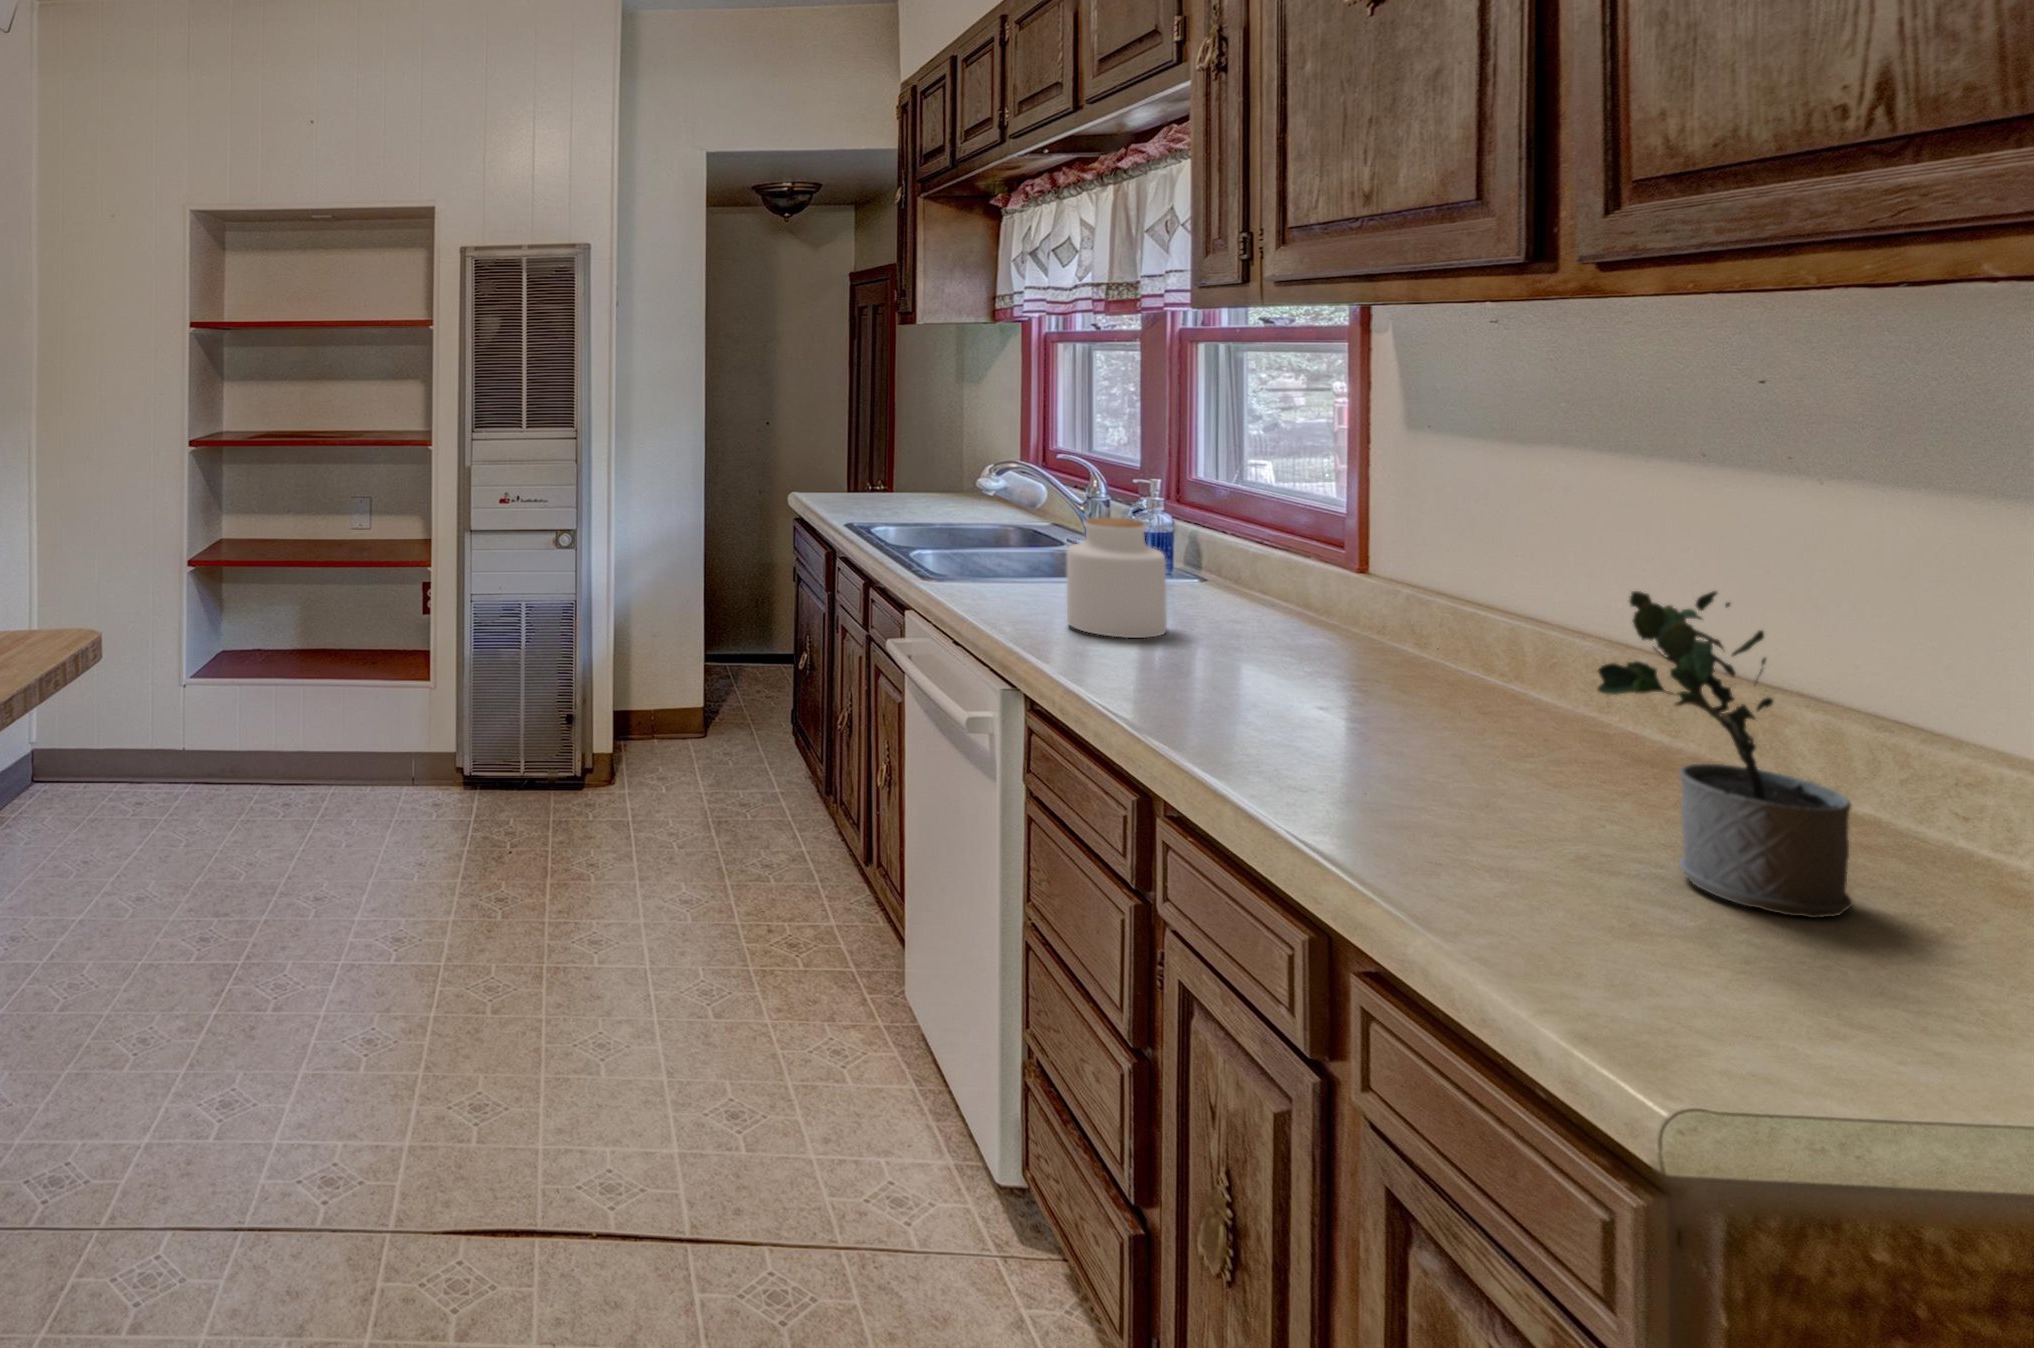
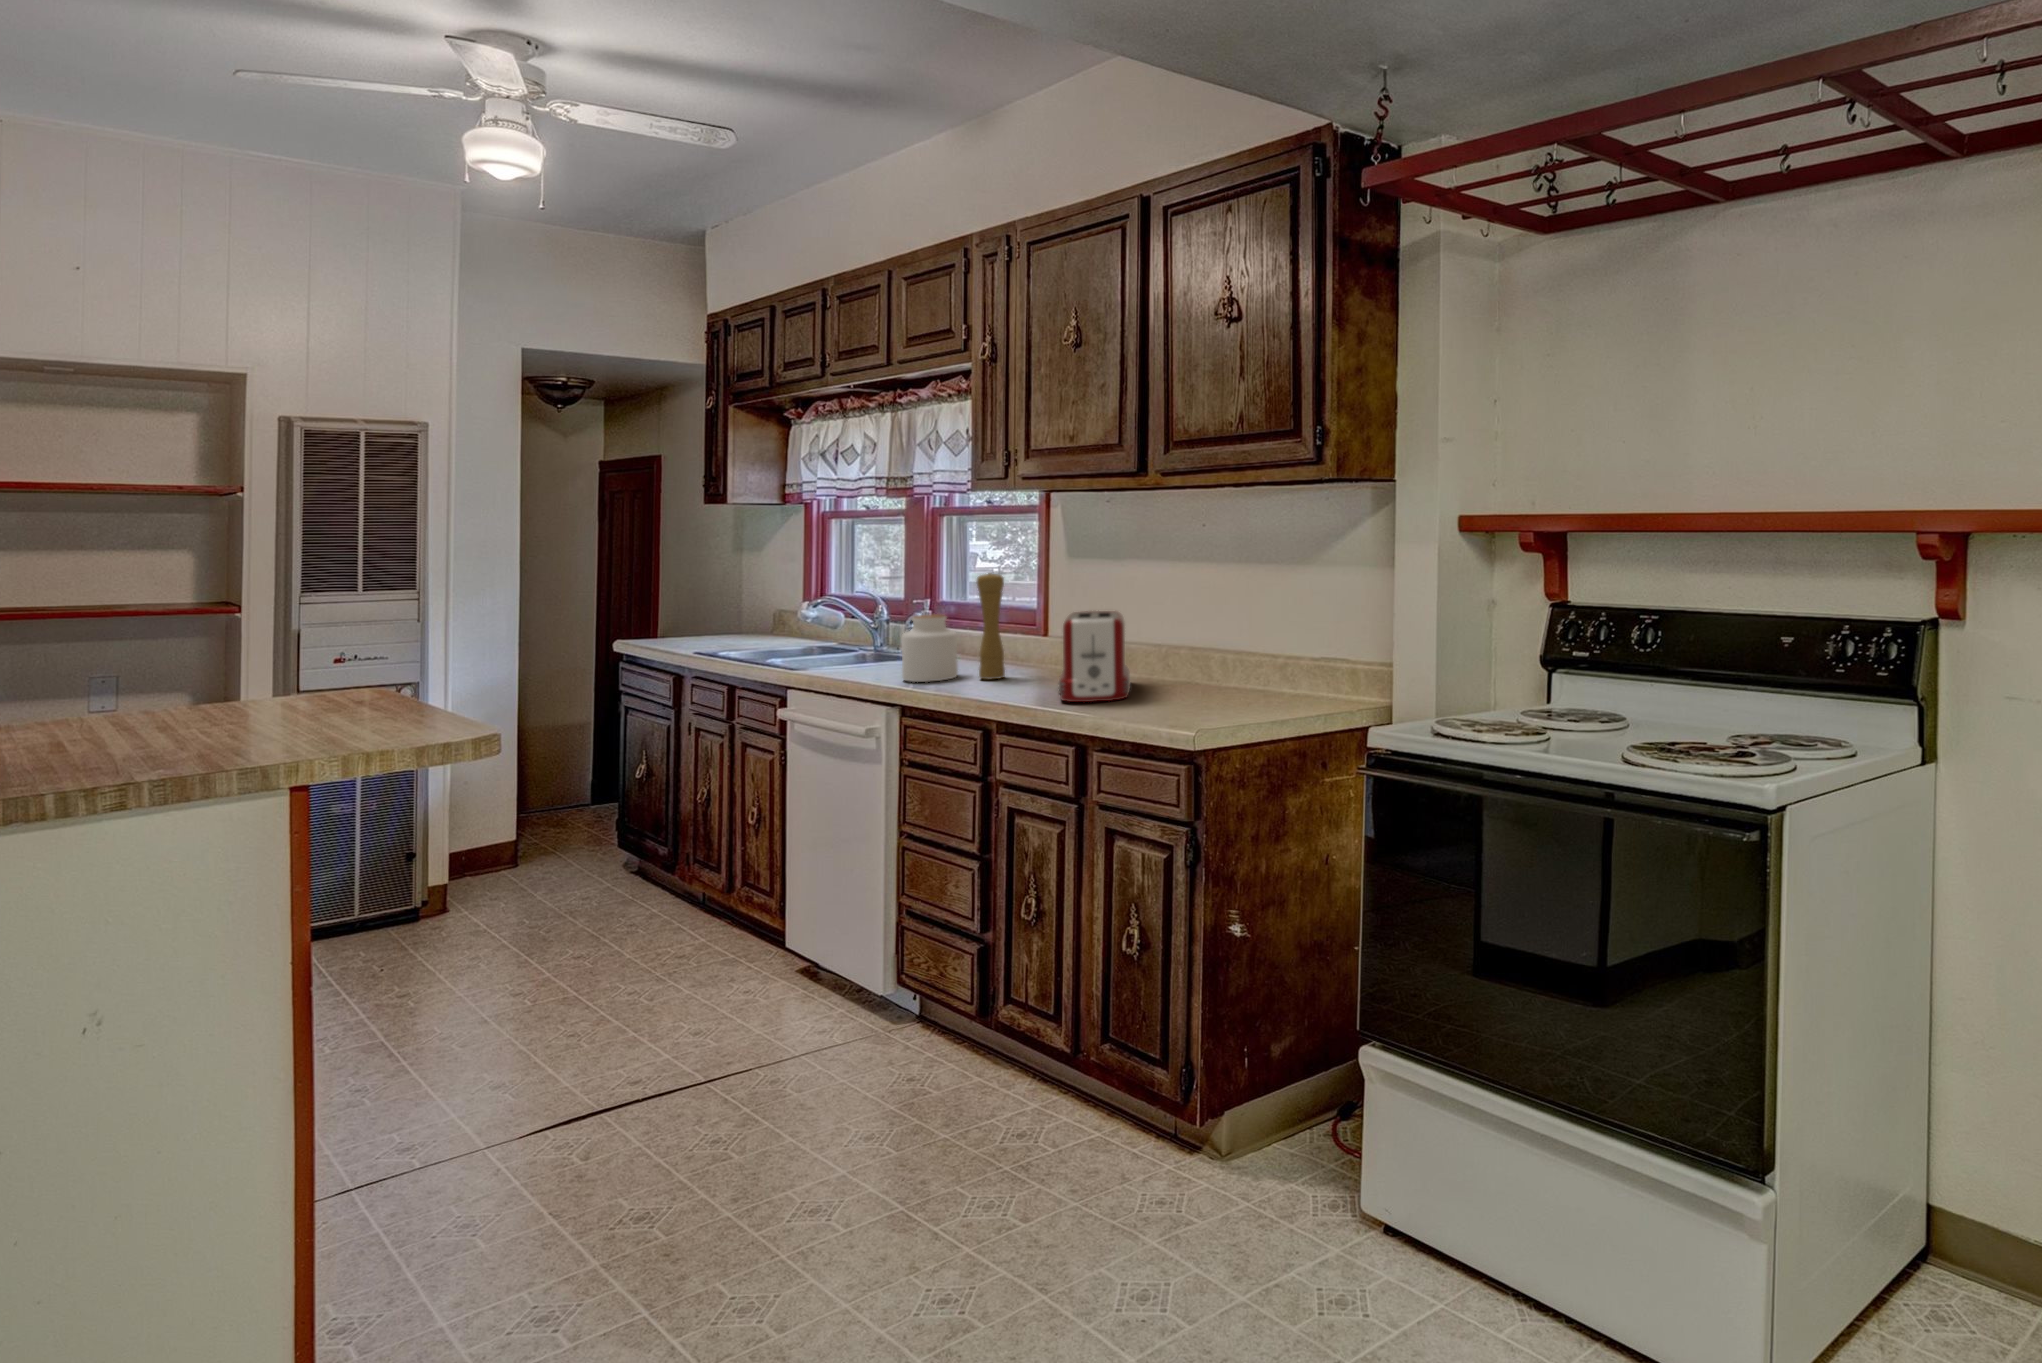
pepper mill: none [1192,457,1249,658] -> present [977,573,1005,680]
toaster: none [1309,561,1529,793] -> present [1059,611,1130,702]
potted plant: present [1597,591,1853,918] -> none [1169,598,1233,707]

